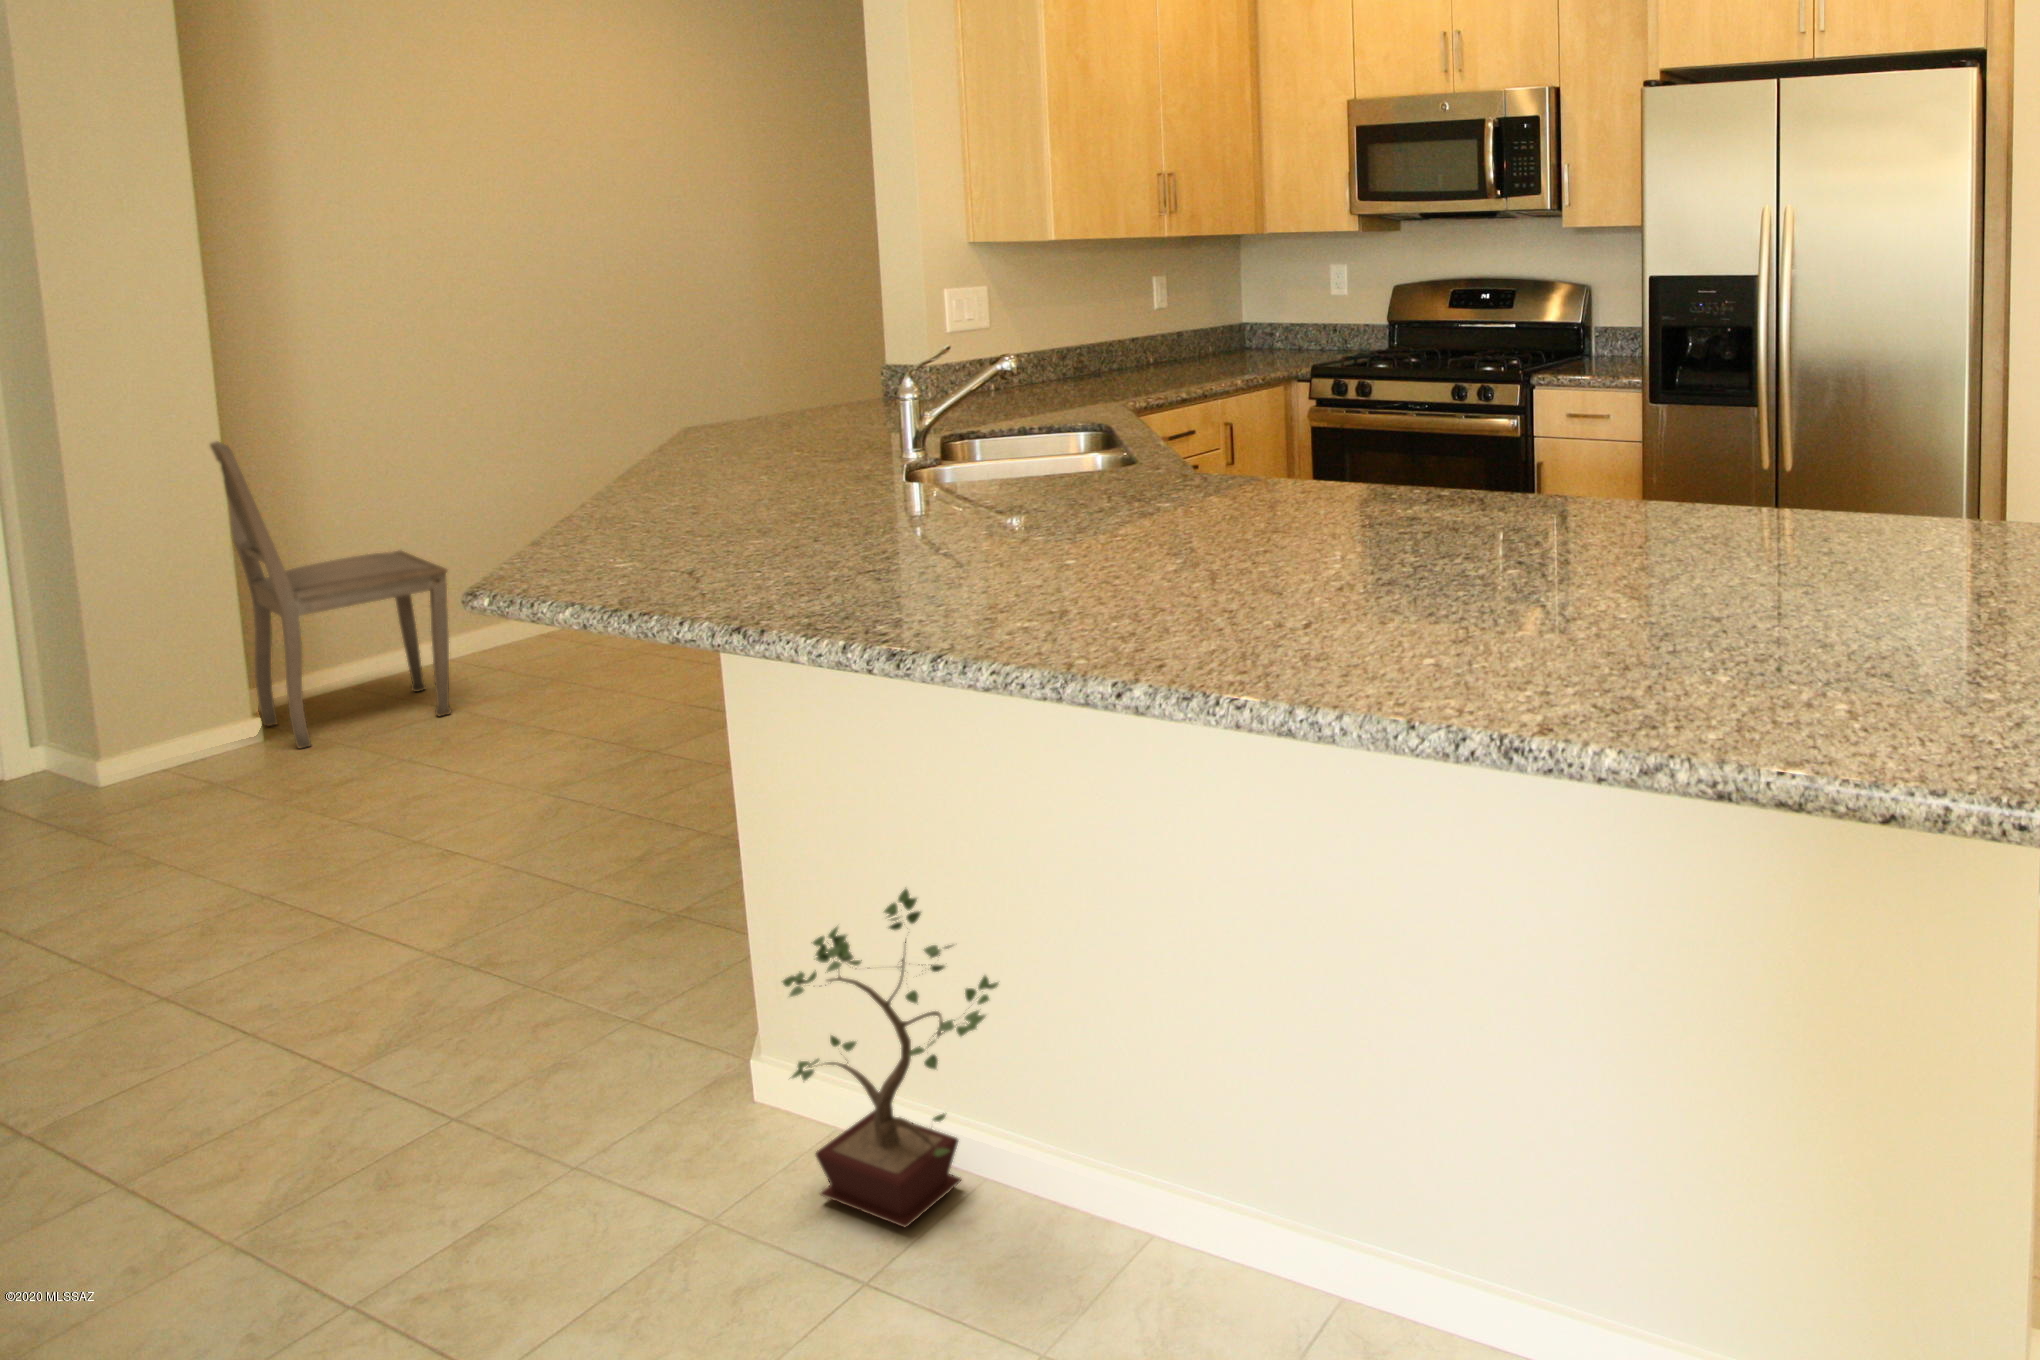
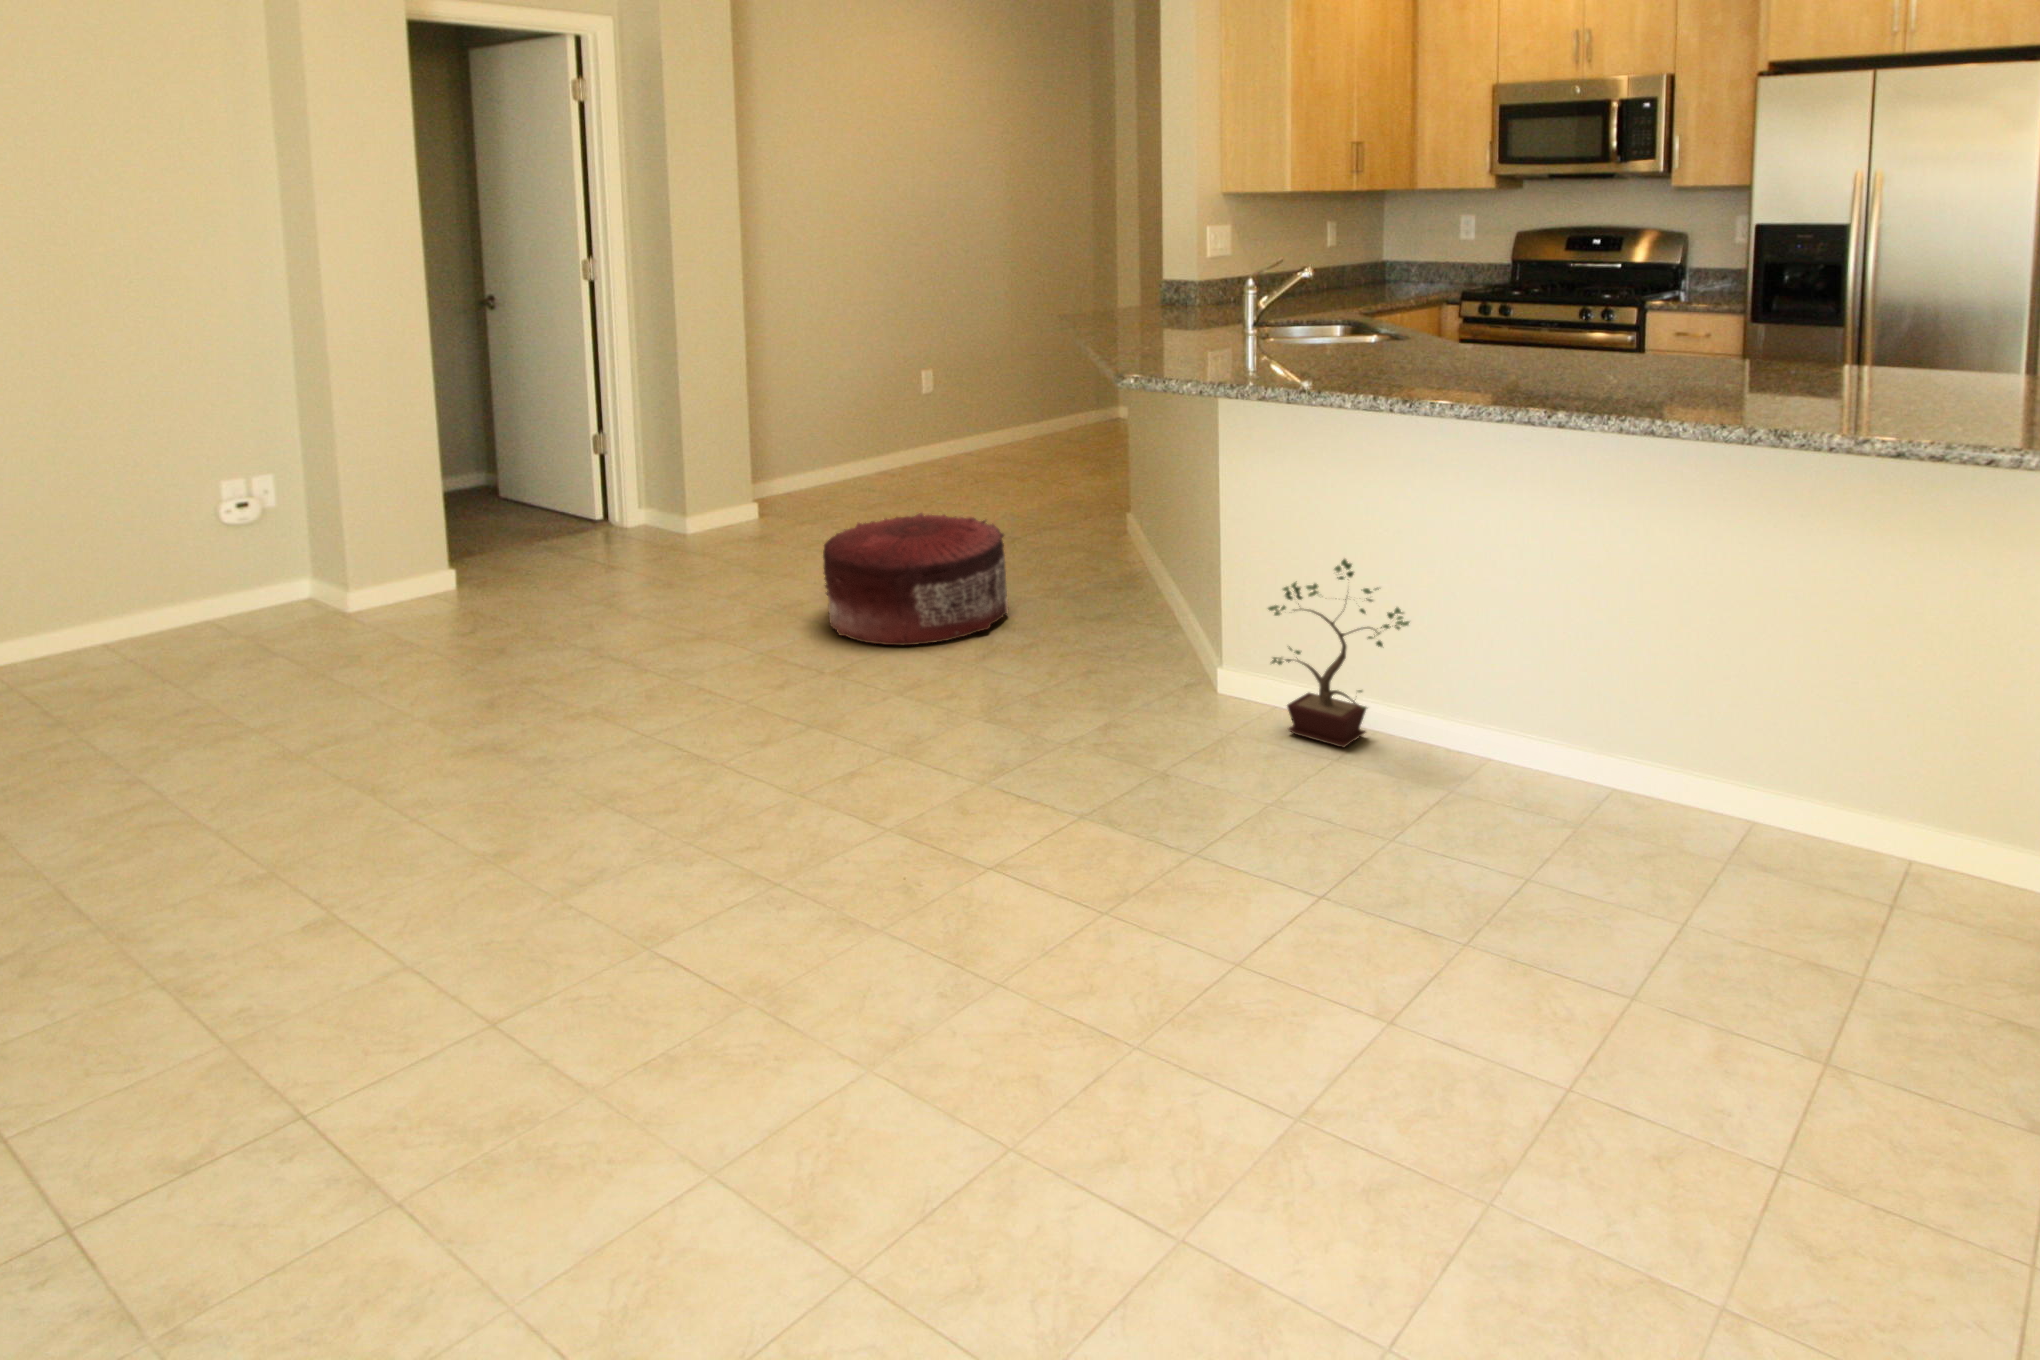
dining chair: present [210,441,451,749] -> none [730,315,872,520]
pouf: none [107,767,519,1043] -> present [823,513,1008,645]

